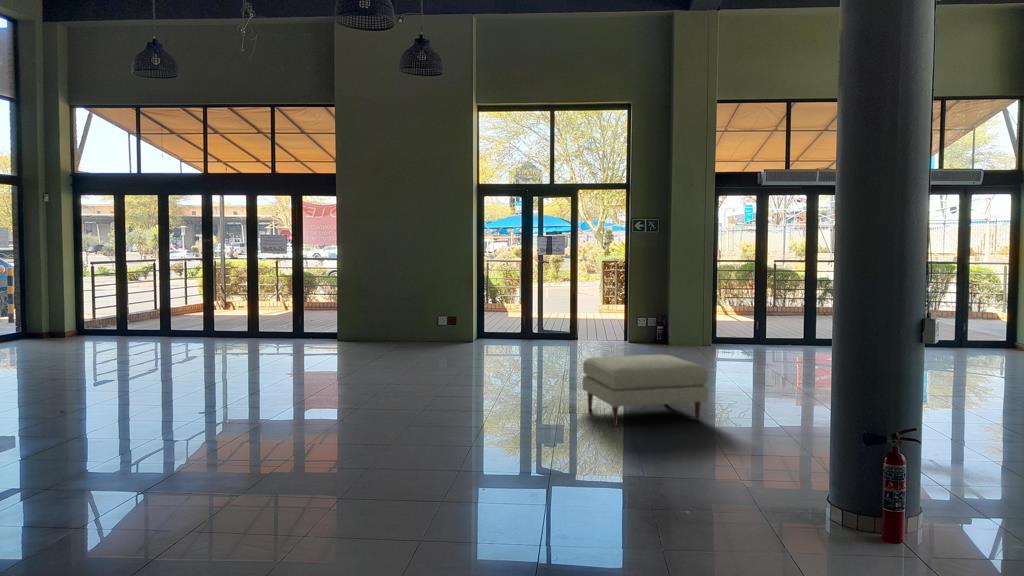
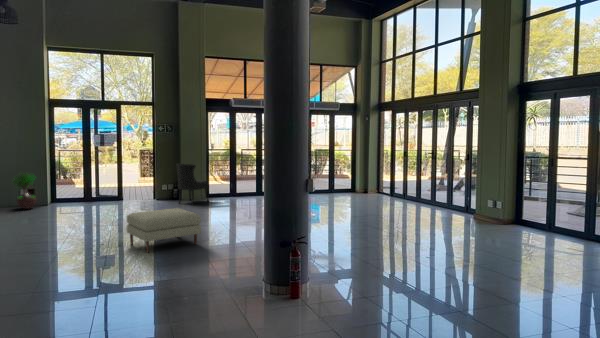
dining chair: none [661,283,716,354] -> present [176,164,209,203]
potted tree: none [426,287,460,345] -> present [13,173,36,209]

